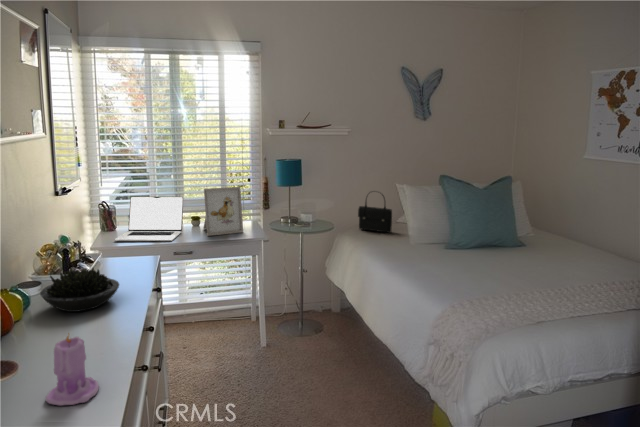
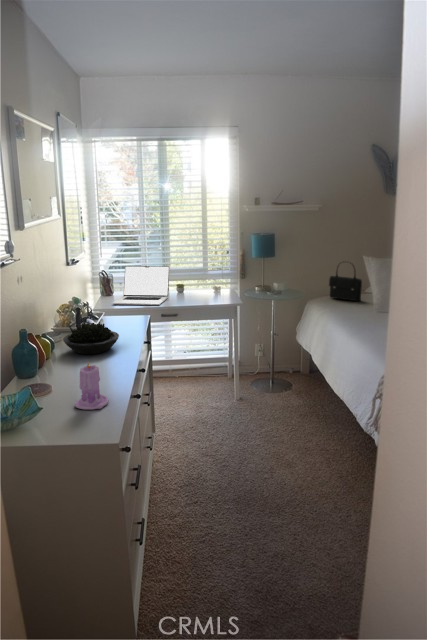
picture frame: present [203,187,243,236] -> none [186,258,221,301]

